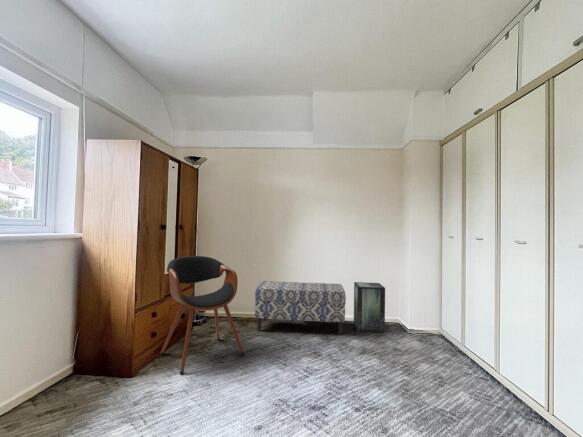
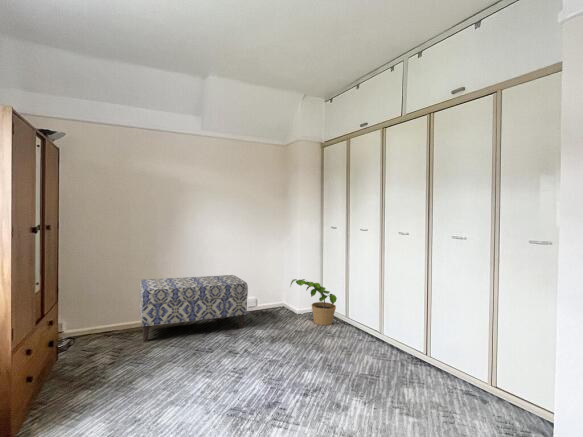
chair: present [160,256,245,375] -> none [12,254,150,423]
storage box: present [354,282,385,332] -> none [245,271,280,321]
potted plant: none [390,293,449,349] -> present [291,279,337,325]

